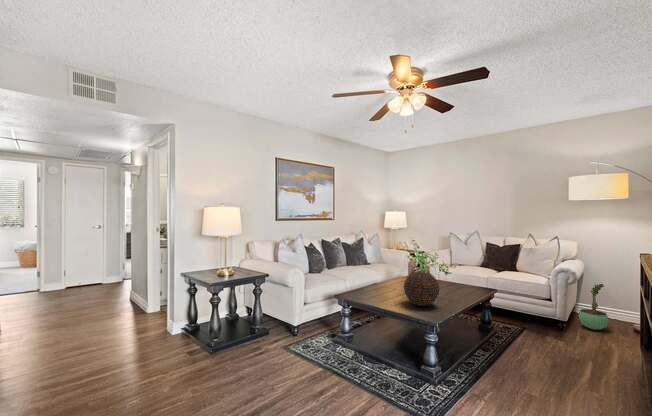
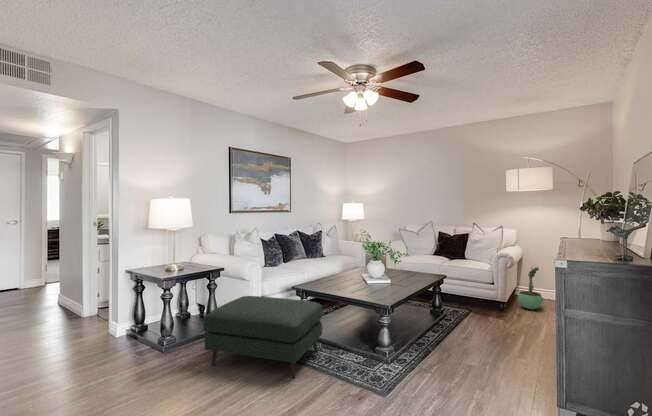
decorative orb: present [404,271,439,306] -> none [360,259,393,293]
ottoman: none [247,303,365,394] -> present [204,296,323,378]

